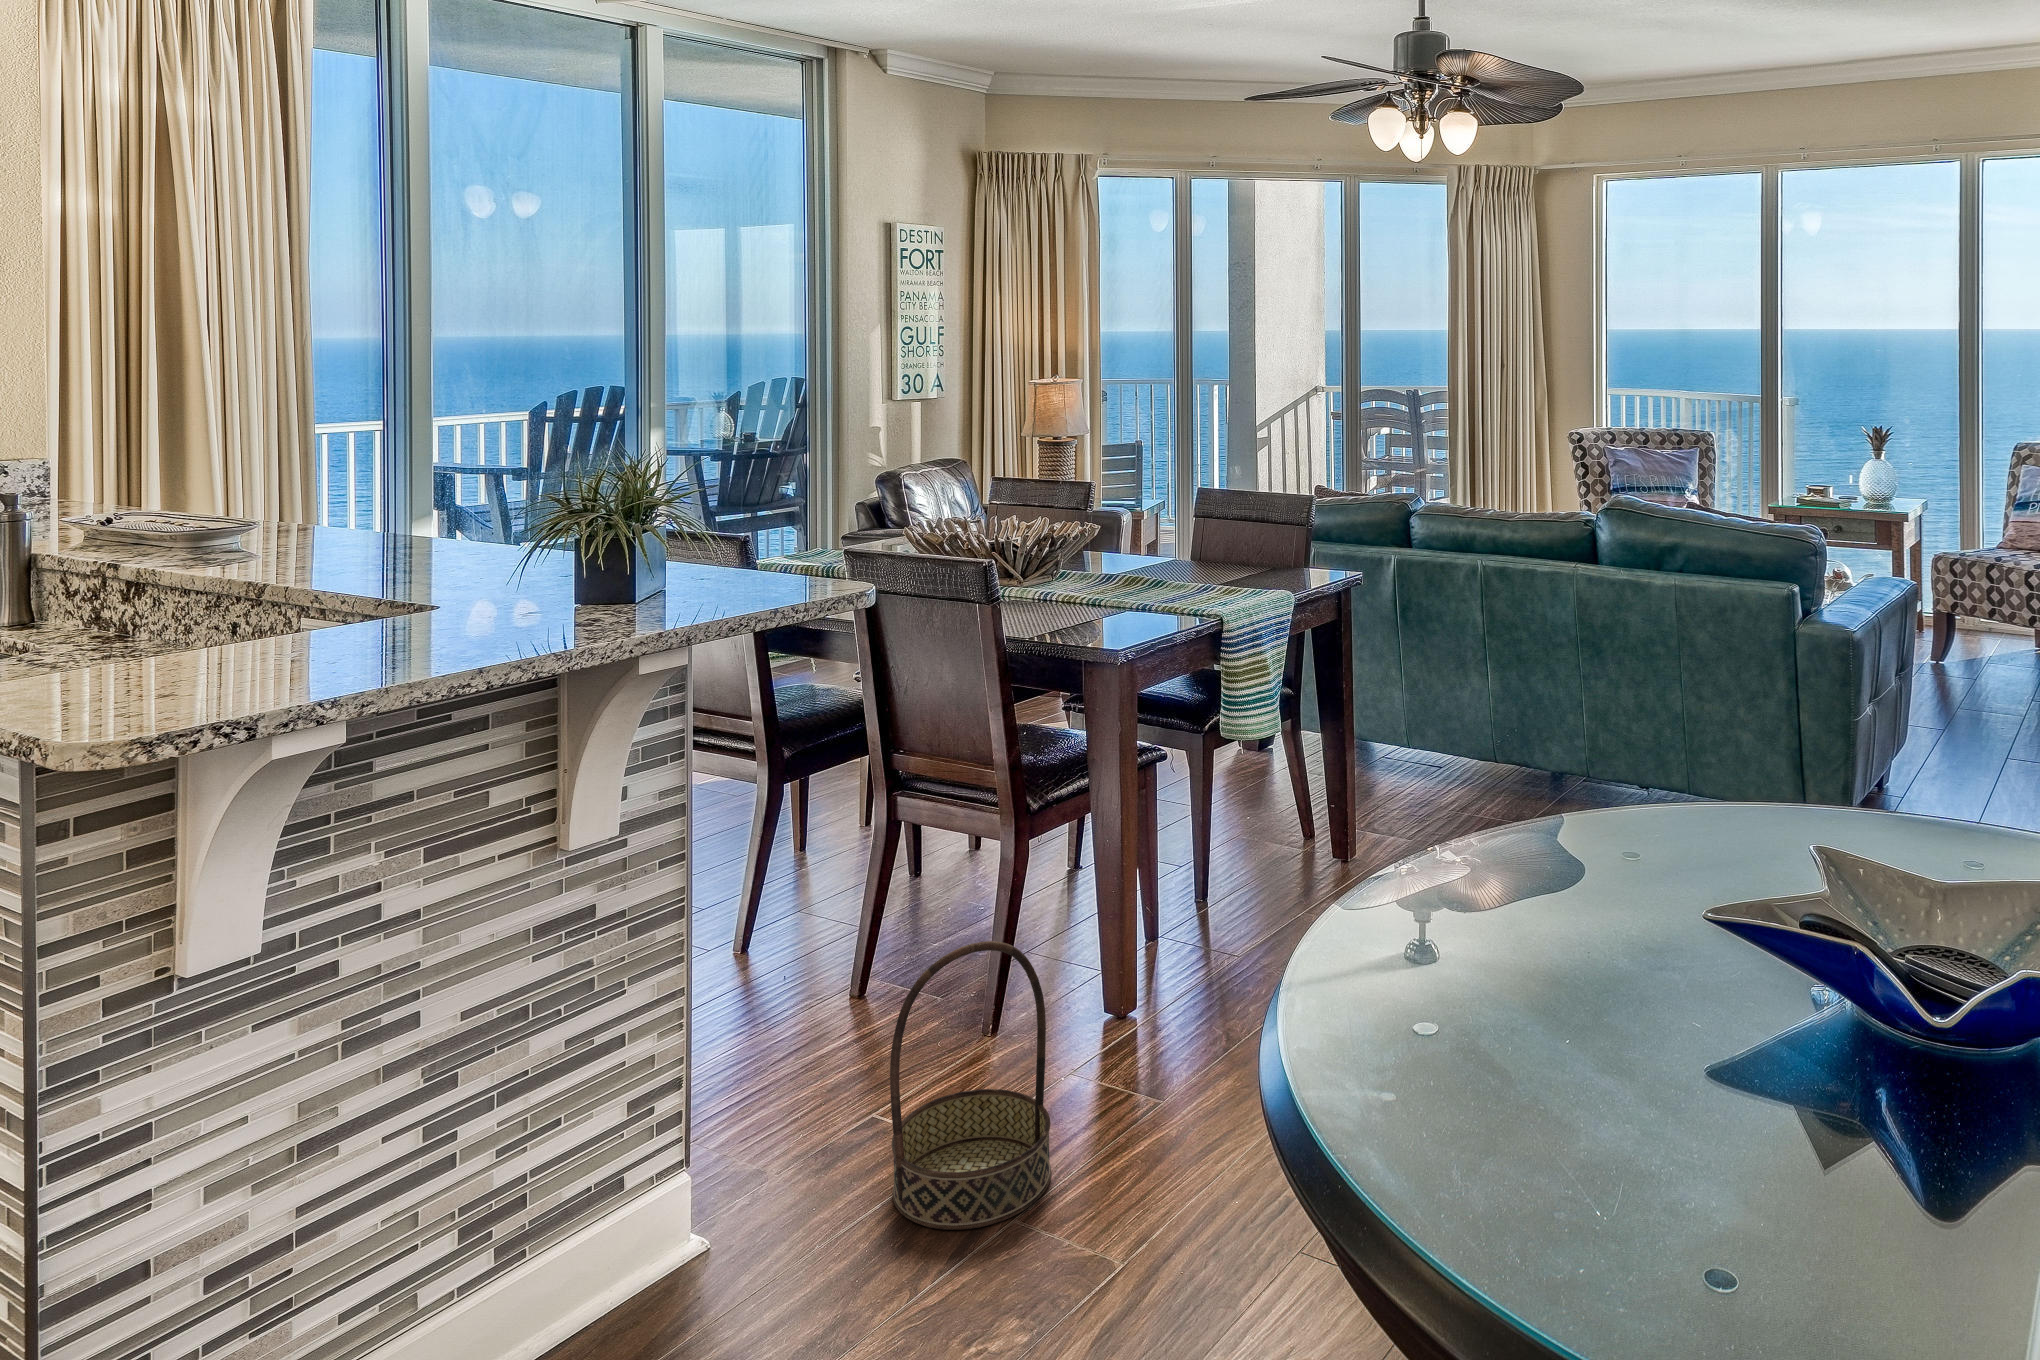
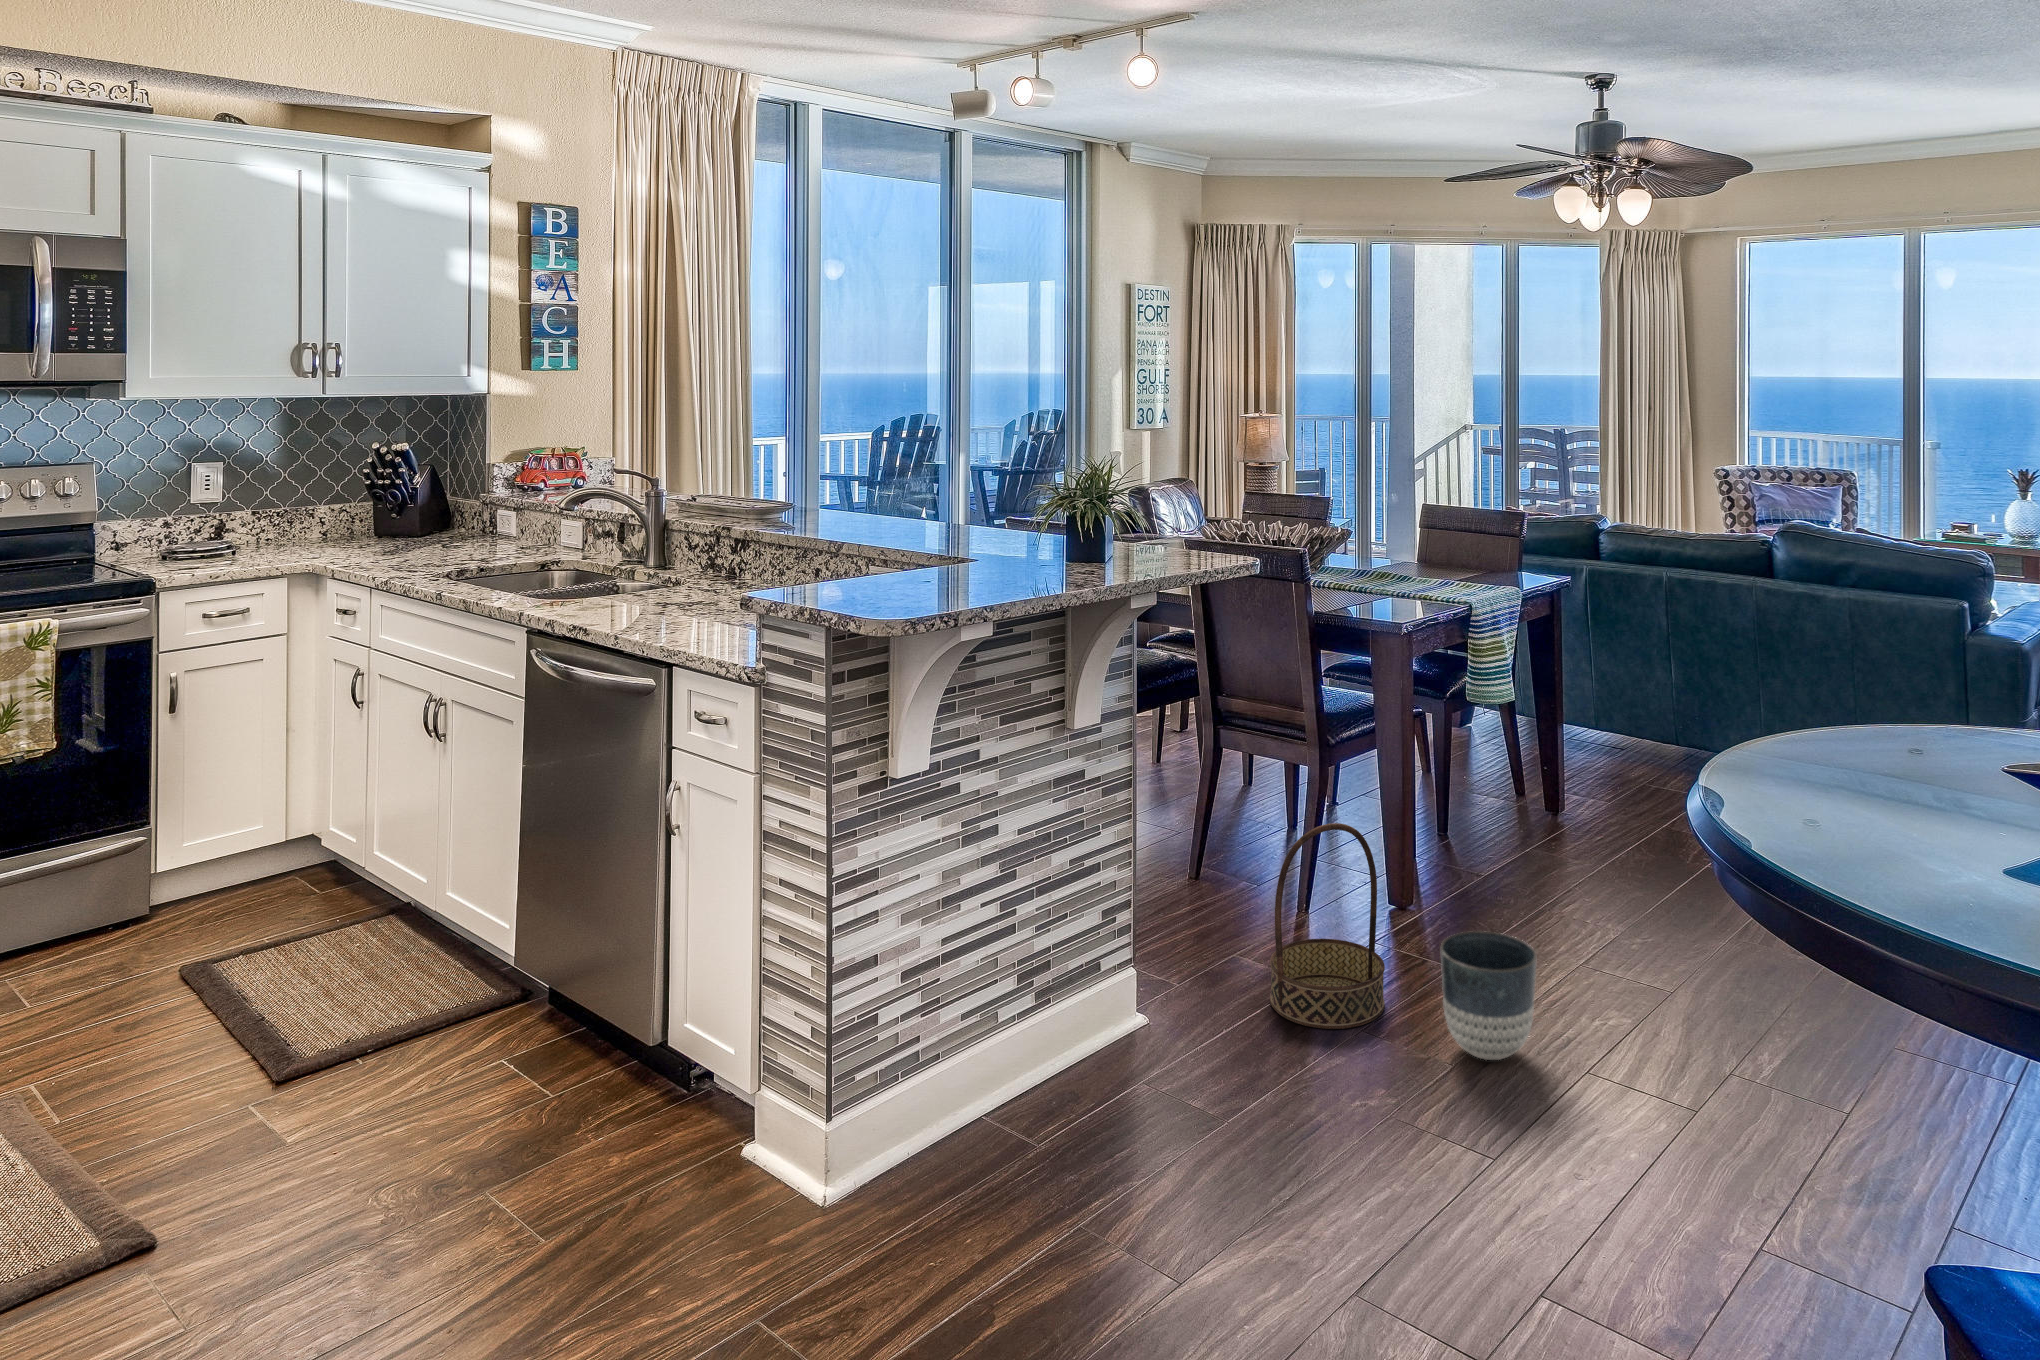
planter: none [1105,1079,1233,1261] -> present [1441,931,1536,1060]

